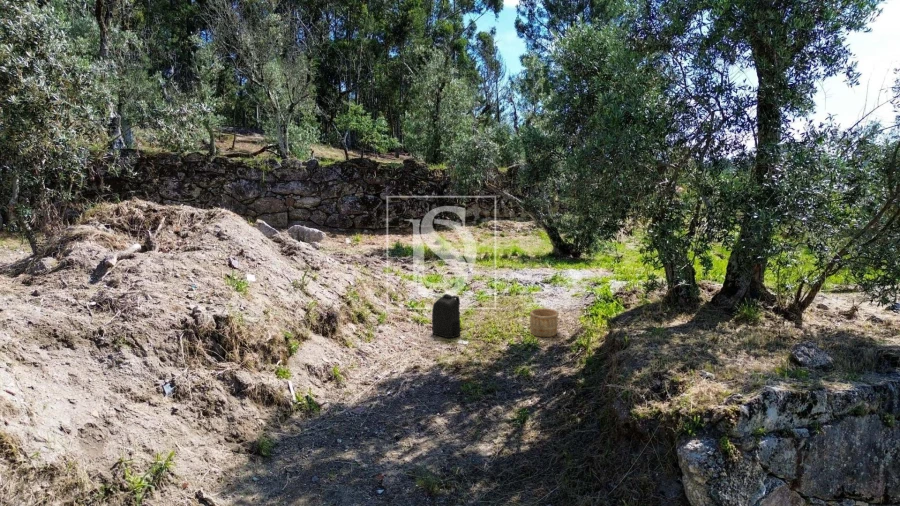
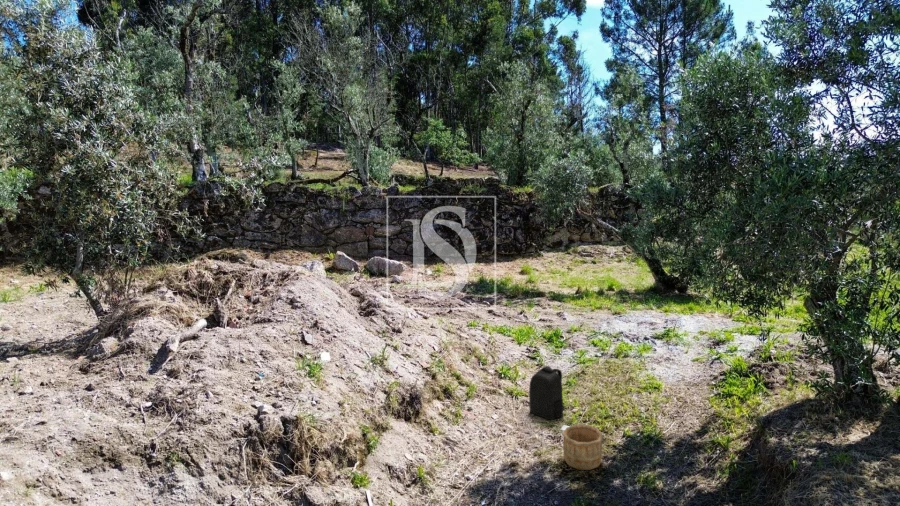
wooden bucket: present [530,308,558,337] -> present [562,425,603,470]

